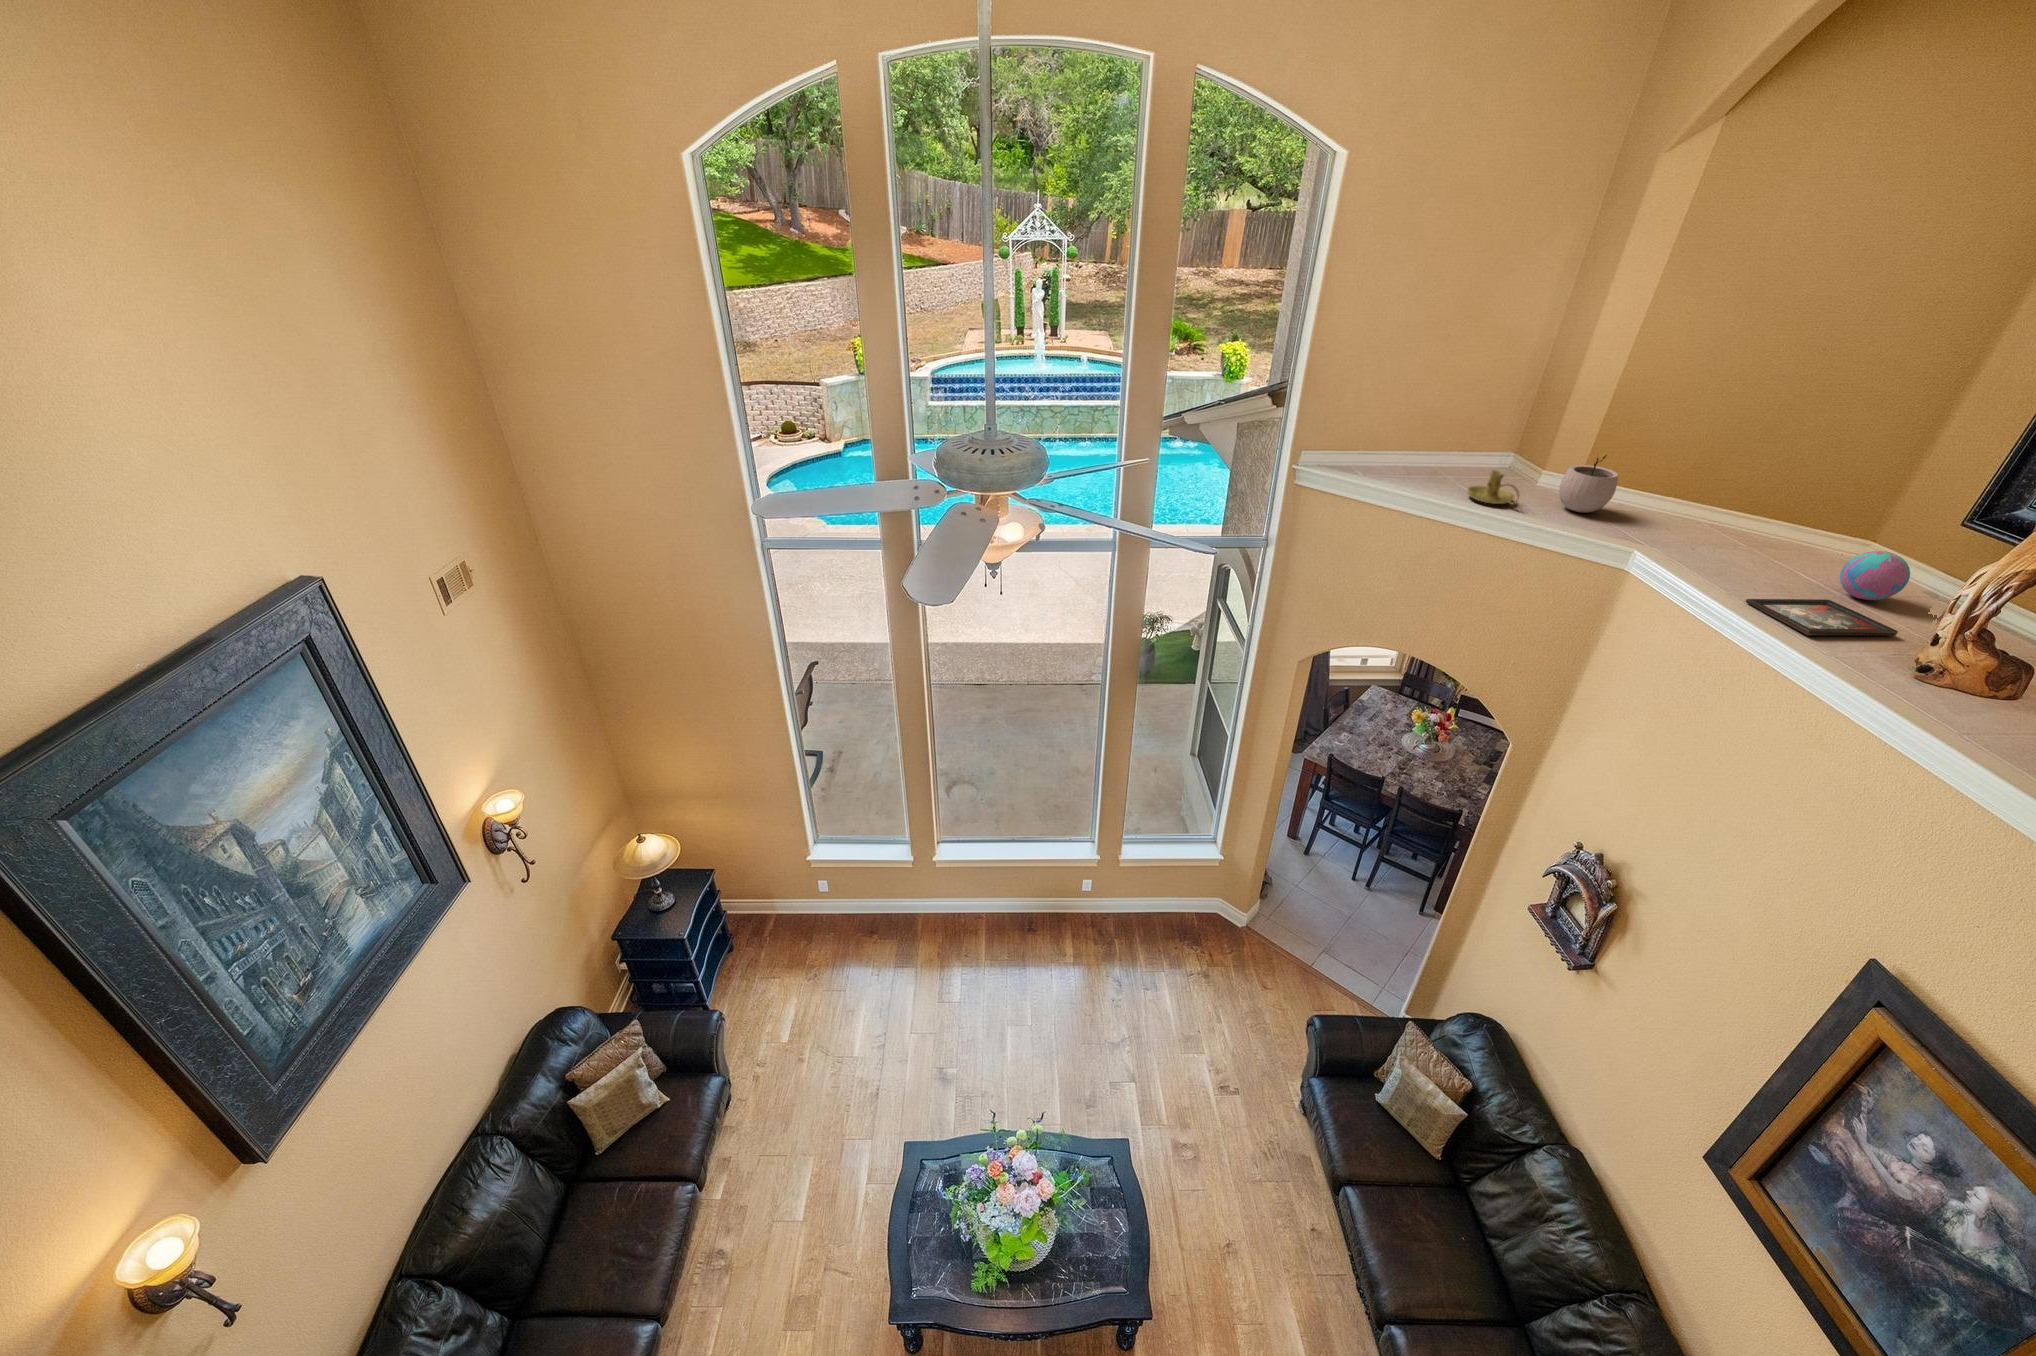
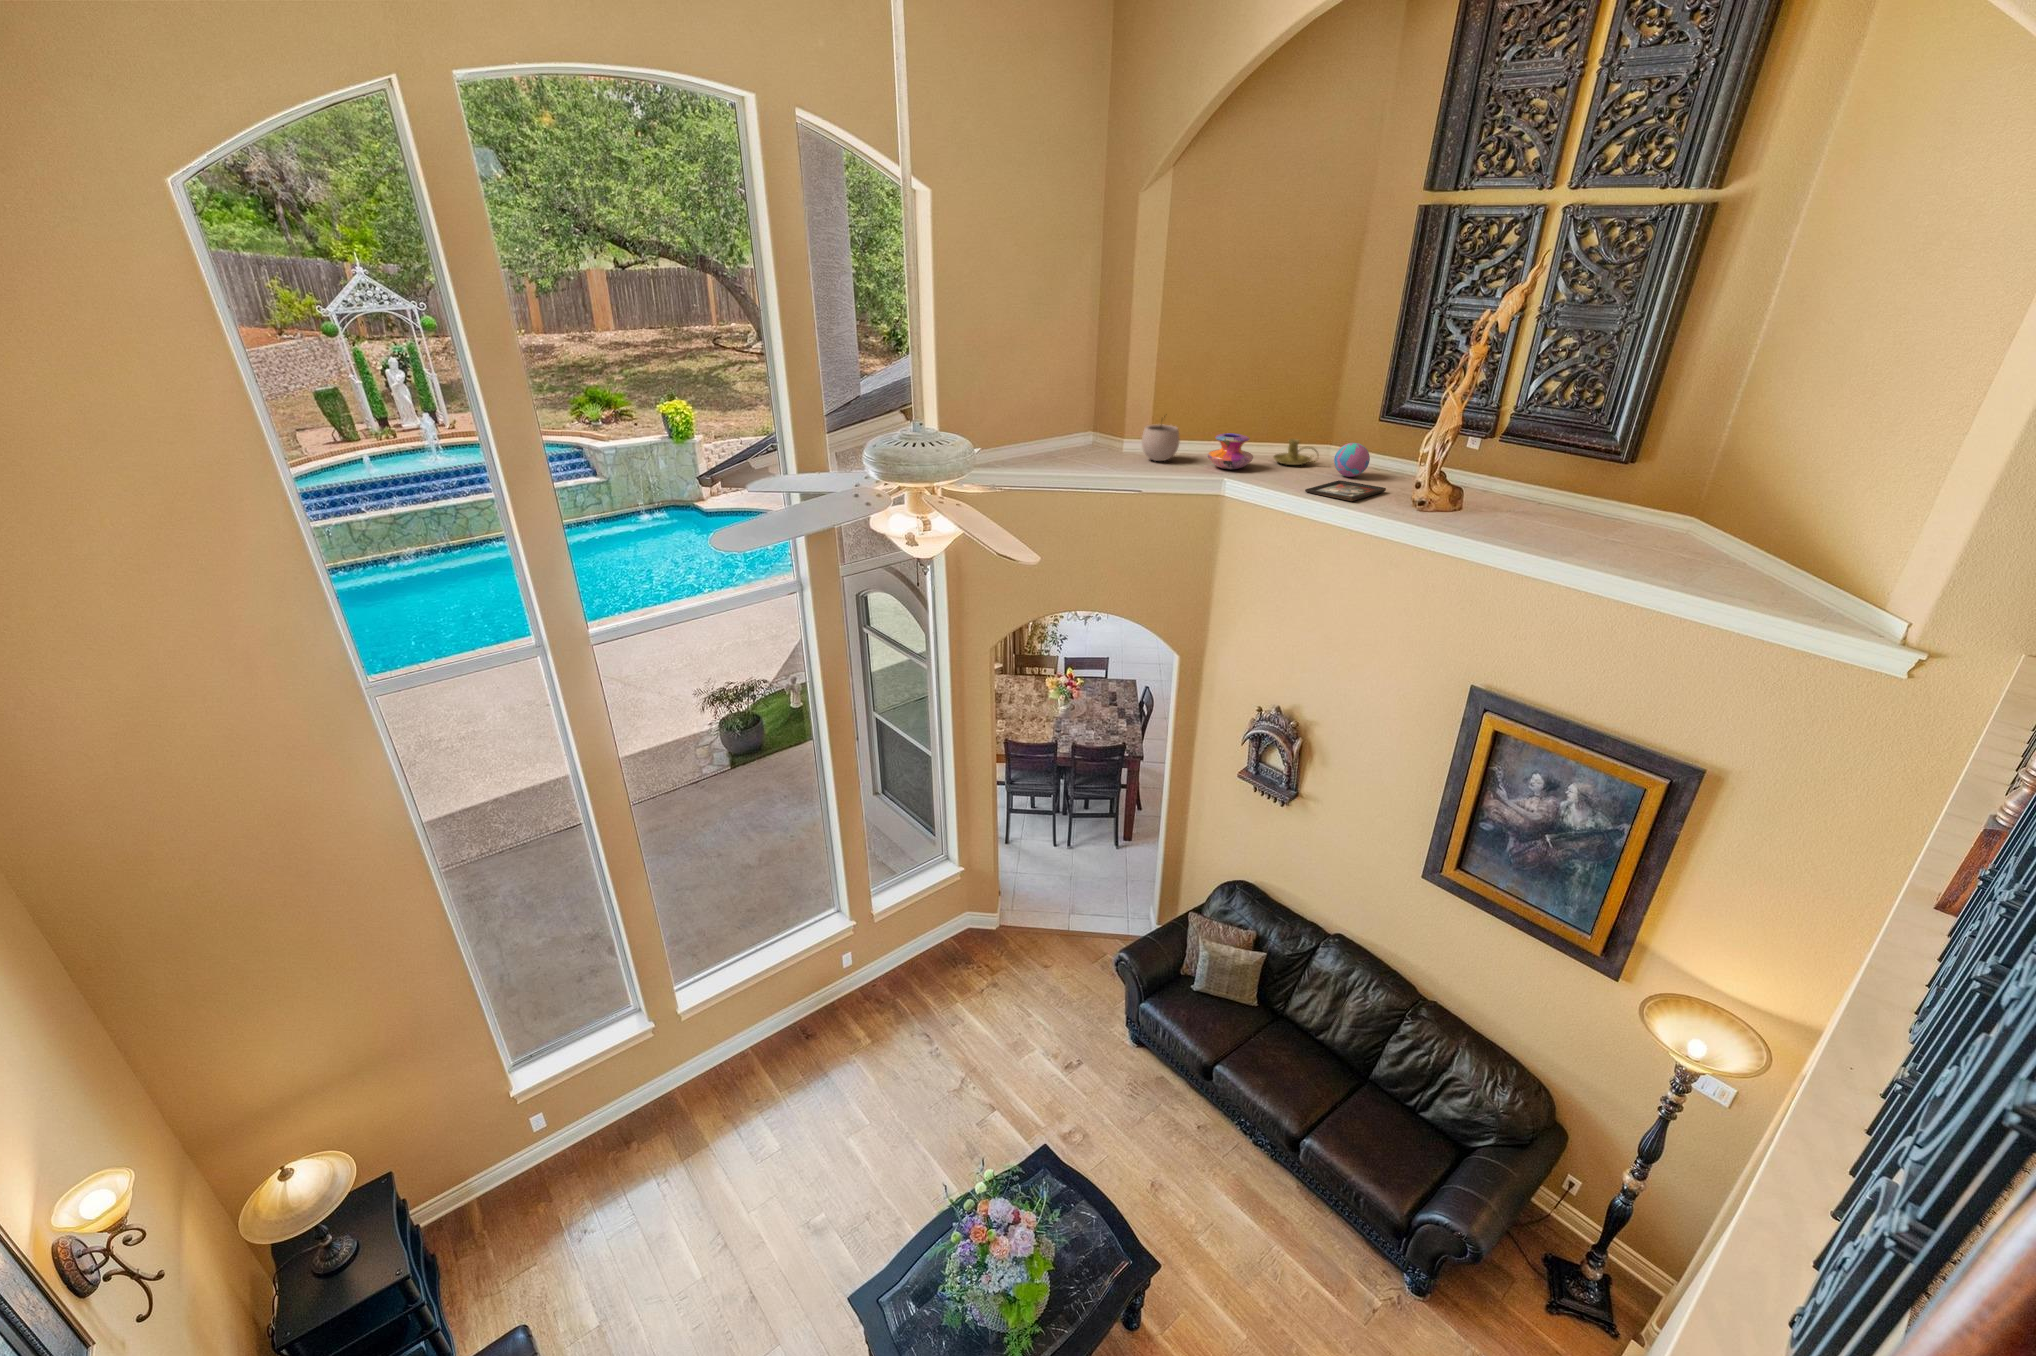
candle holder: present [1467,470,1519,504] -> present [1274,439,1319,465]
decorative vase: none [1641,496,1714,546] -> present [1208,433,1253,470]

